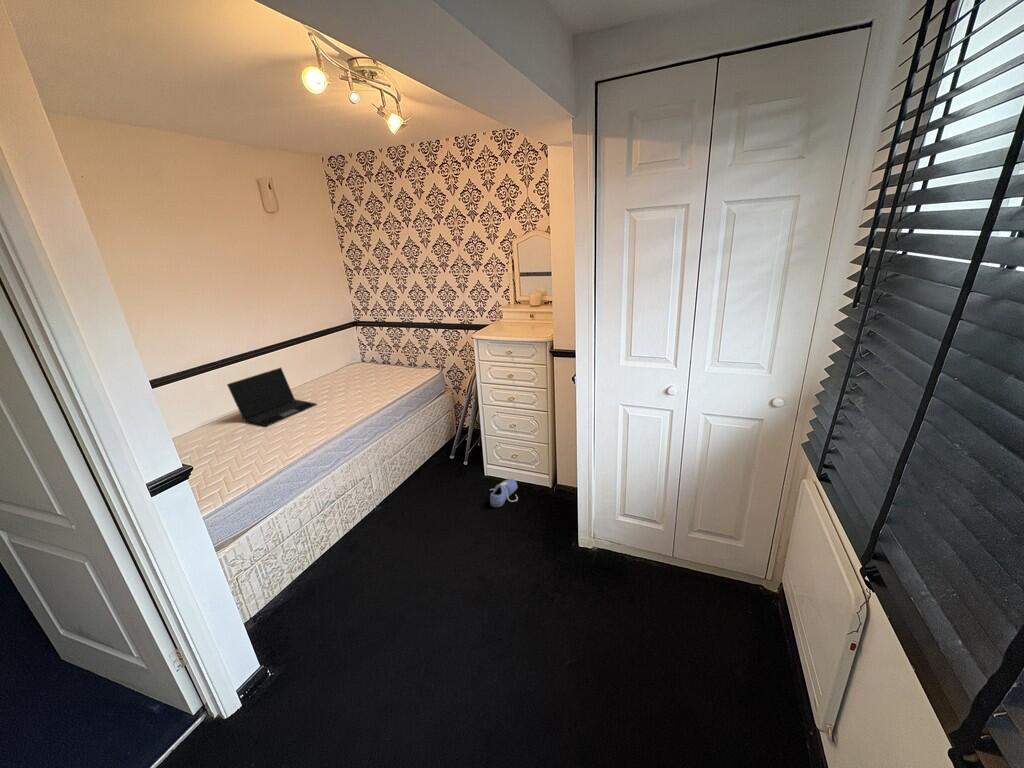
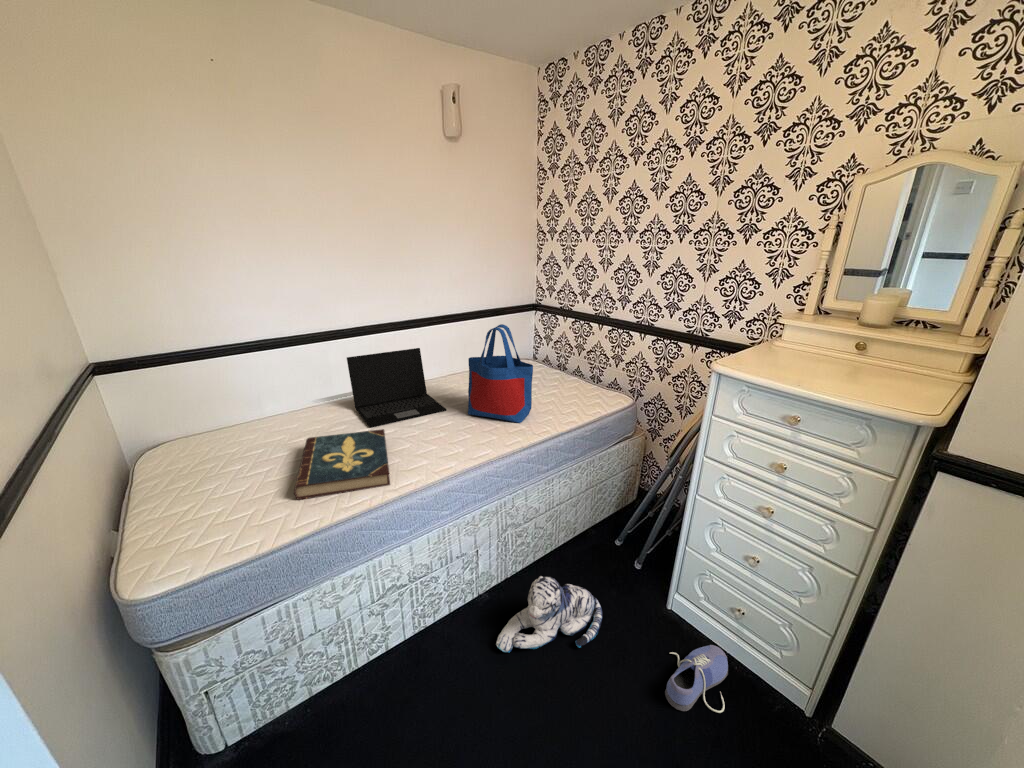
tote bag: none [326,338,378,402] -> present [468,324,533,423]
book: none [228,421,308,467] -> present [294,429,390,500]
plush toy: none [396,473,452,521] -> present [496,576,603,652]

